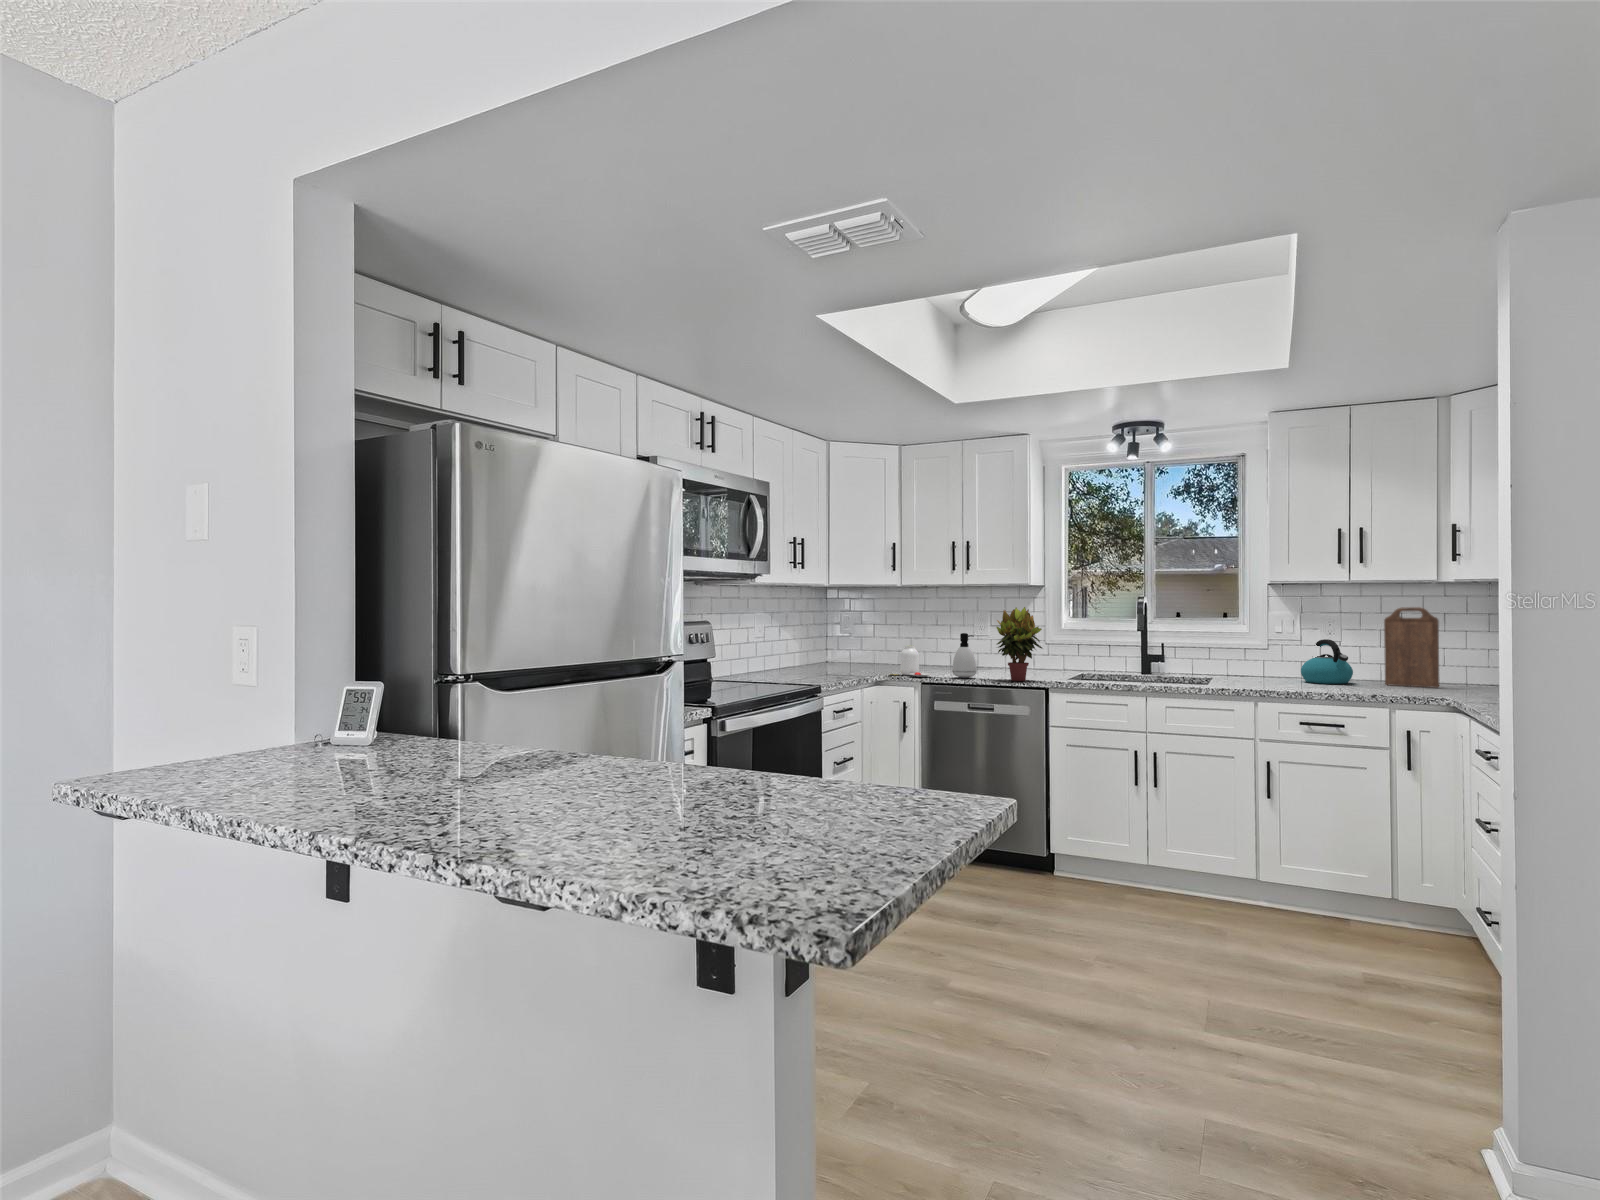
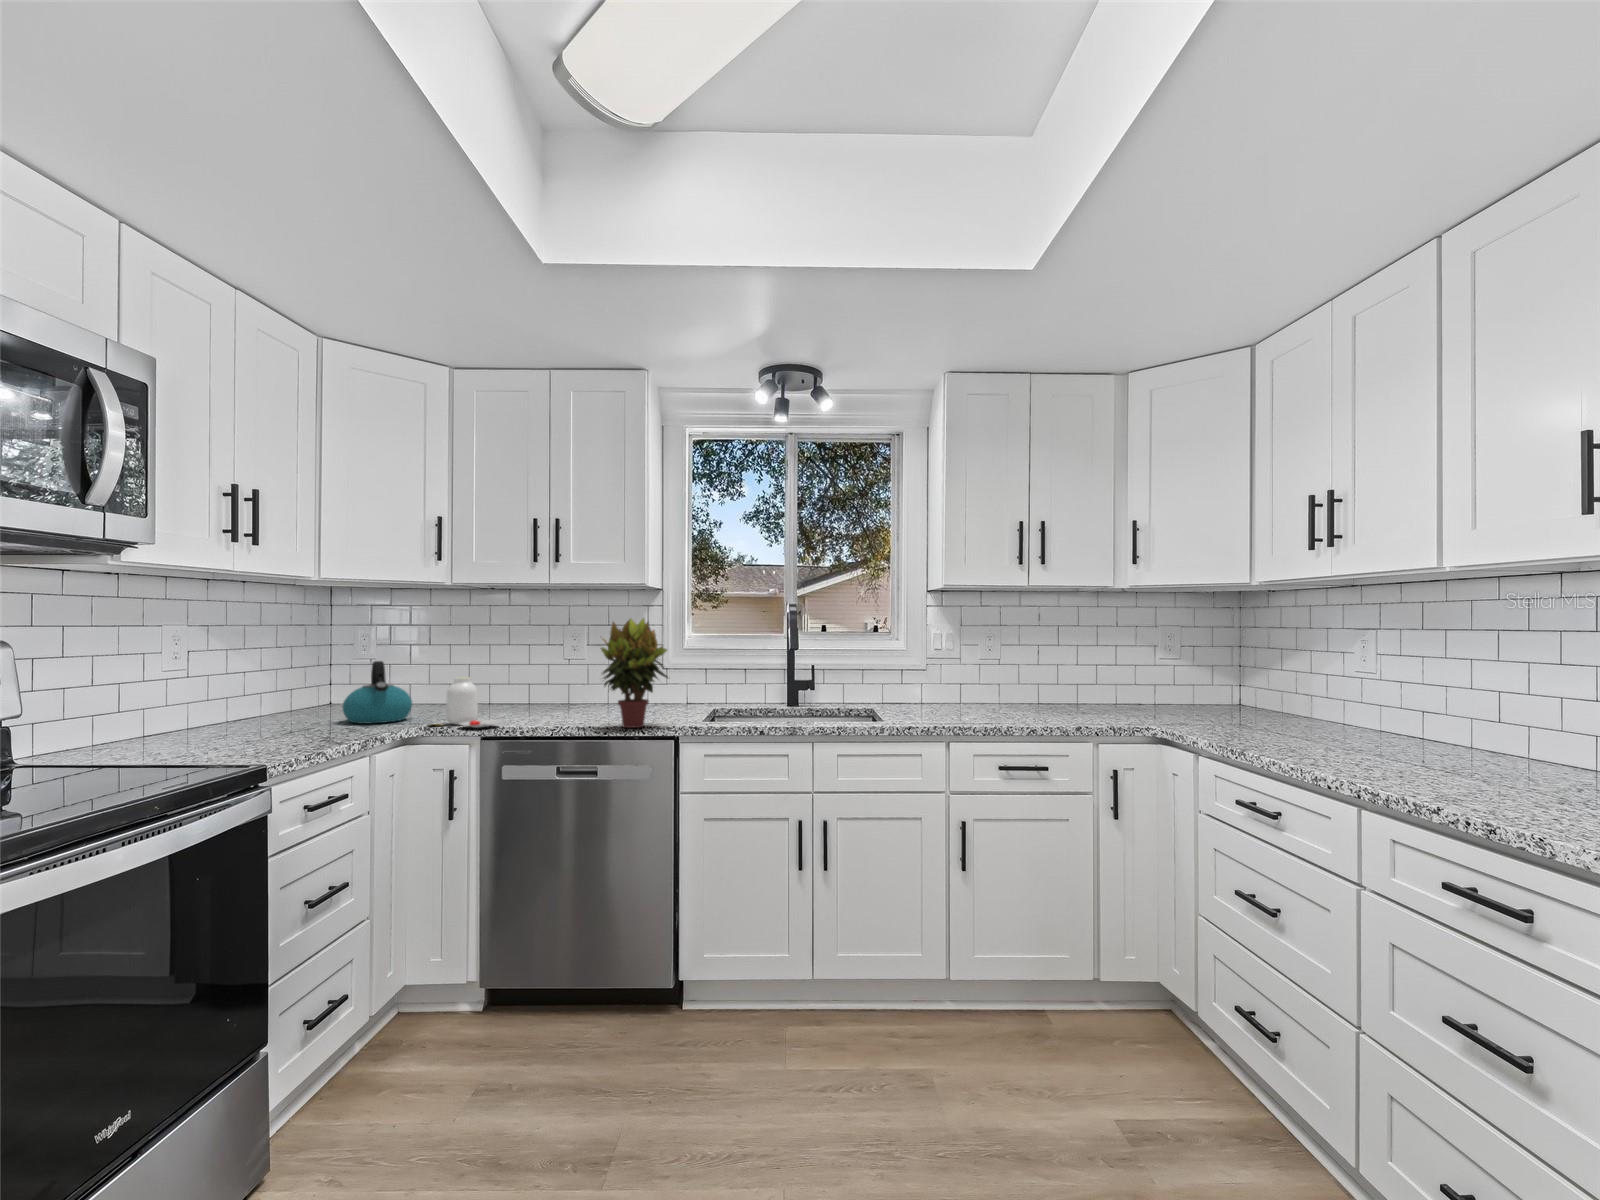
cutting board: present [1384,607,1439,688] -> none [1051,618,1108,709]
soap dispenser: present [952,633,977,678] -> none [531,657,570,726]
kettle: present [1301,639,1353,684] -> present [342,661,412,723]

